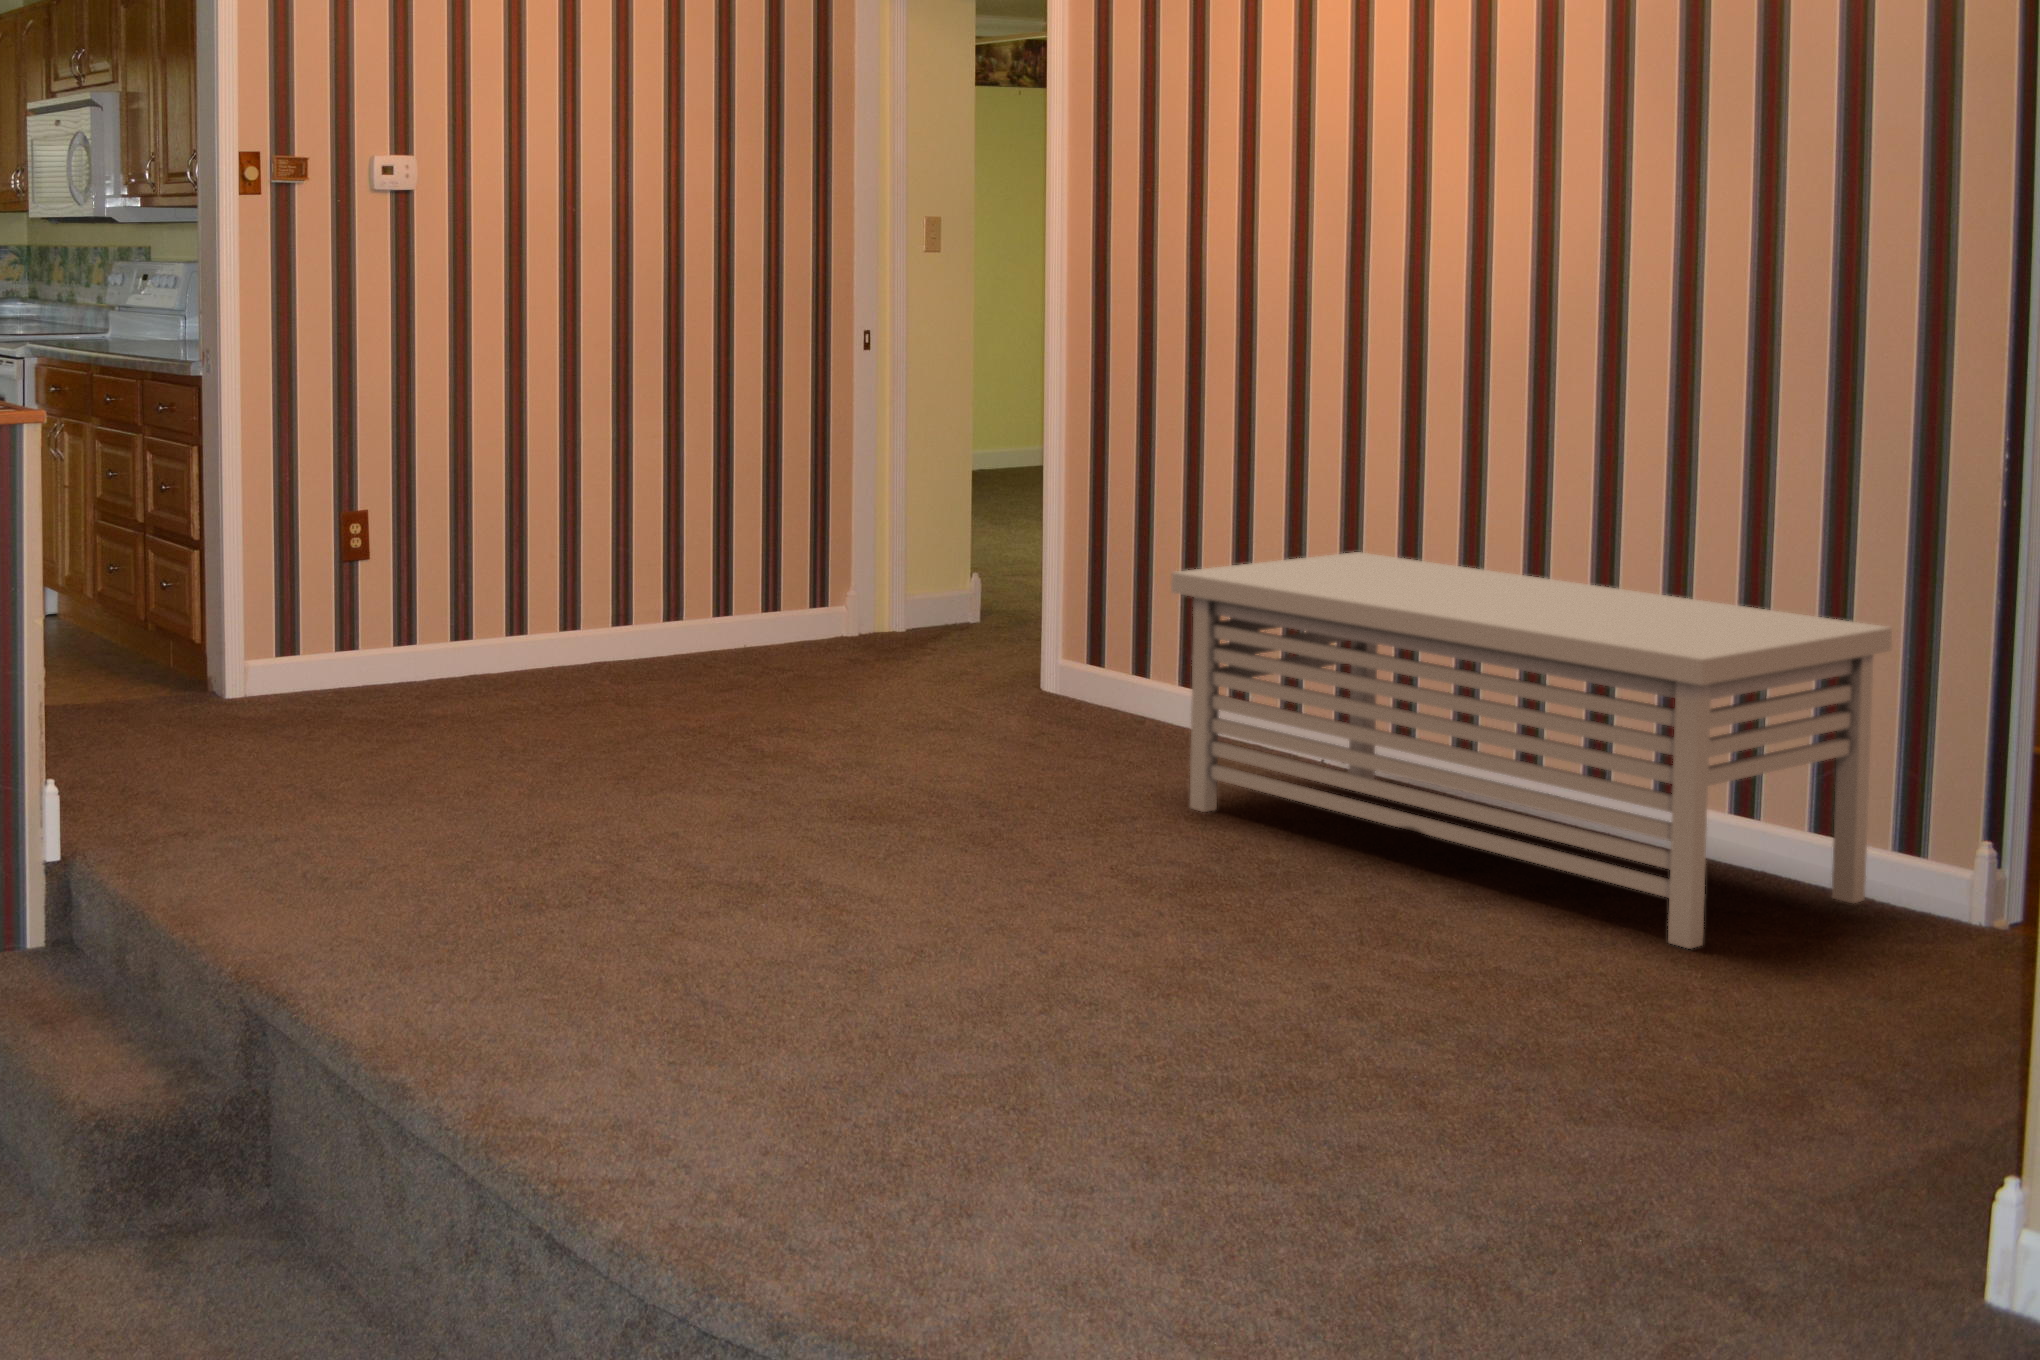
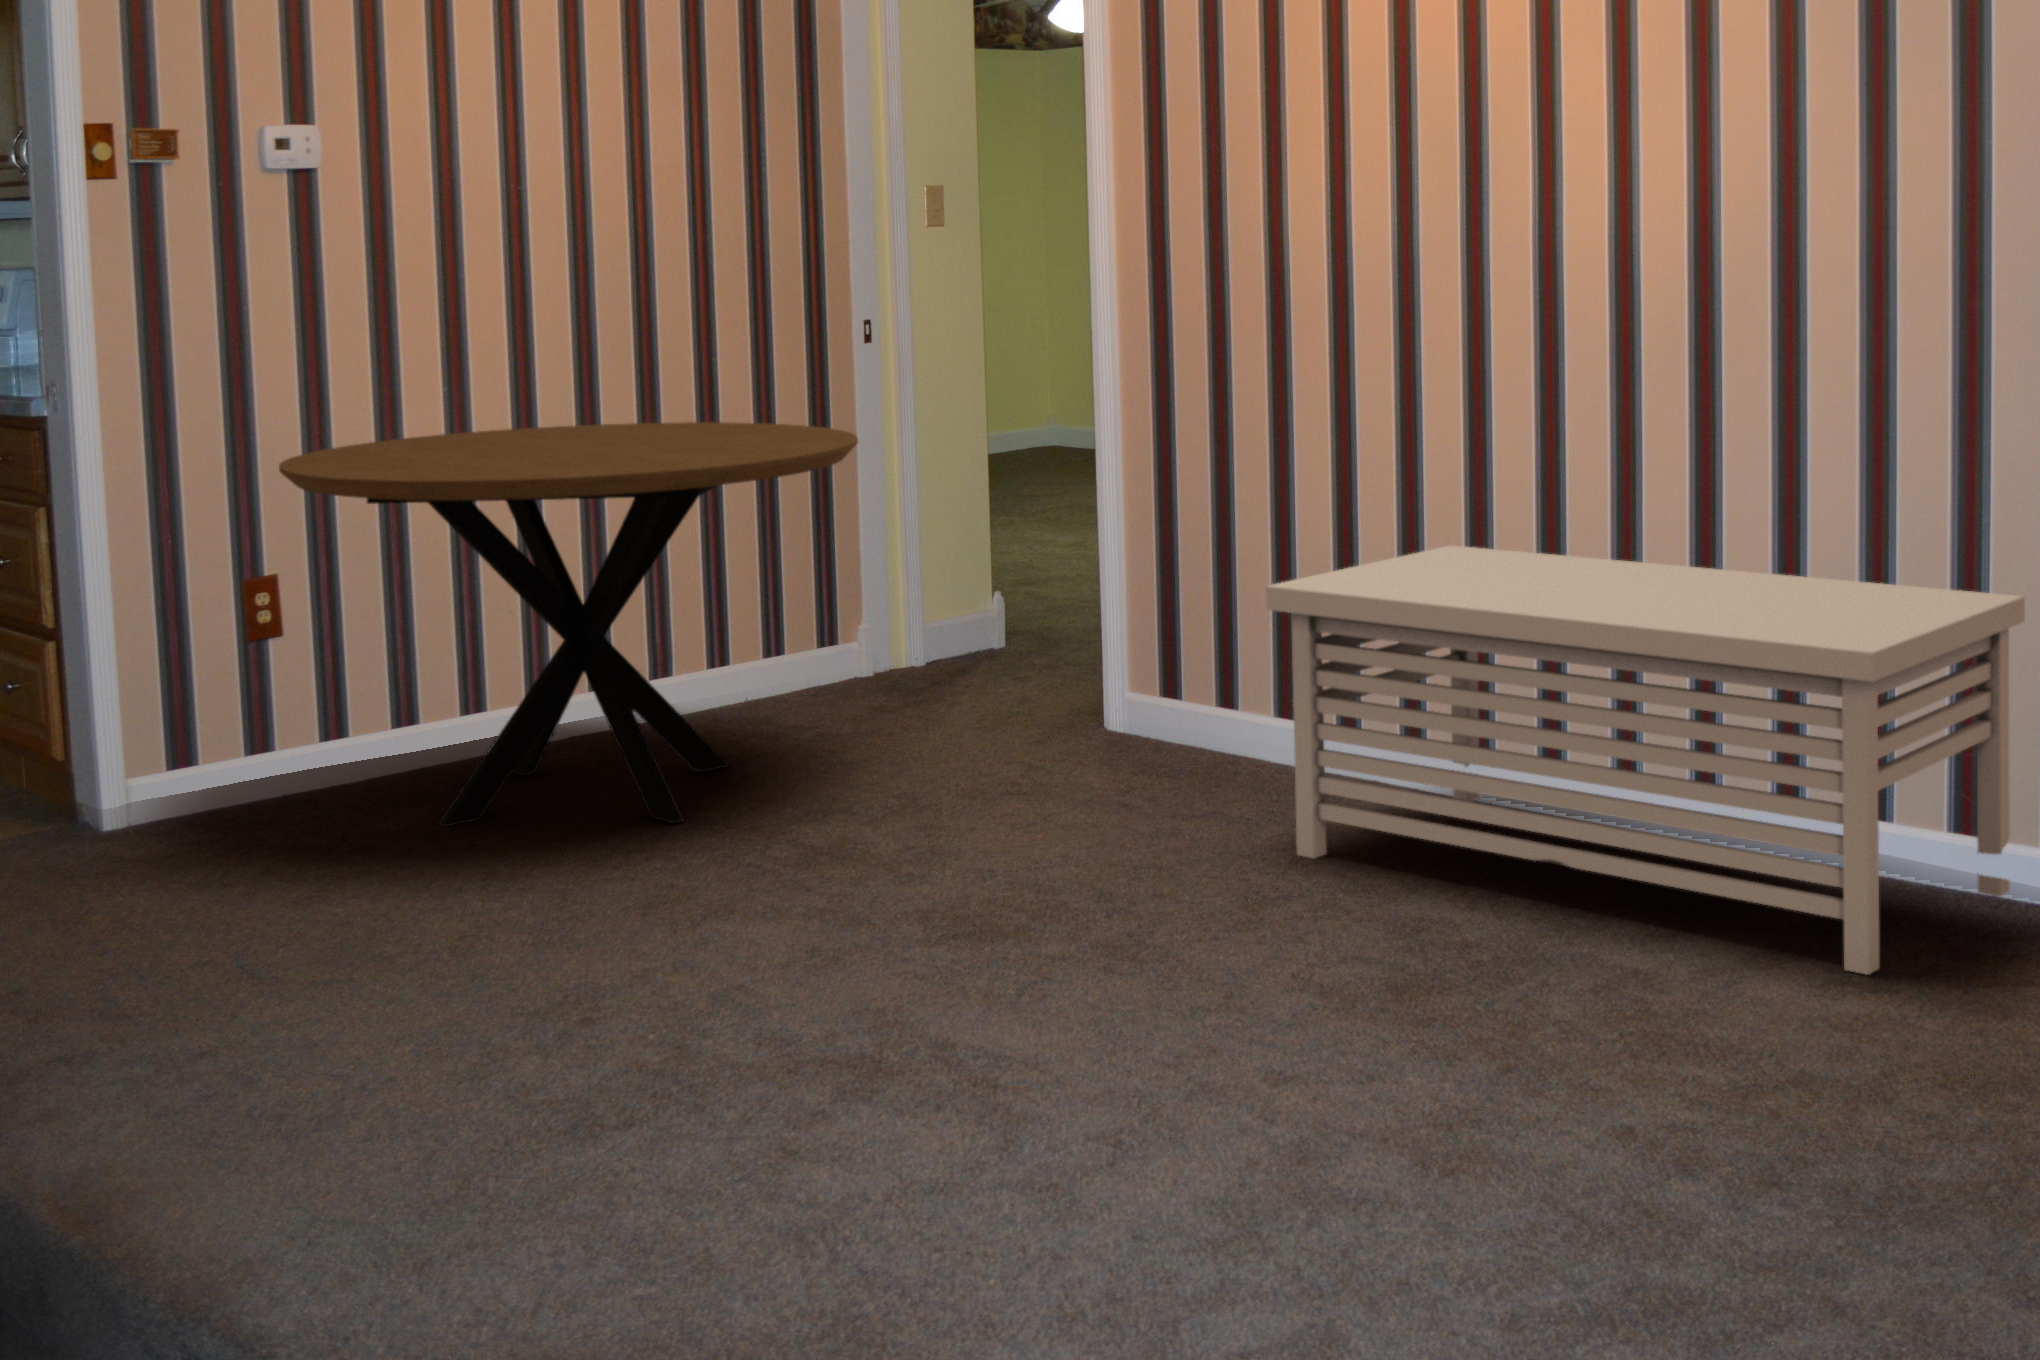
dining table: none [372,407,835,736] -> present [279,422,858,827]

